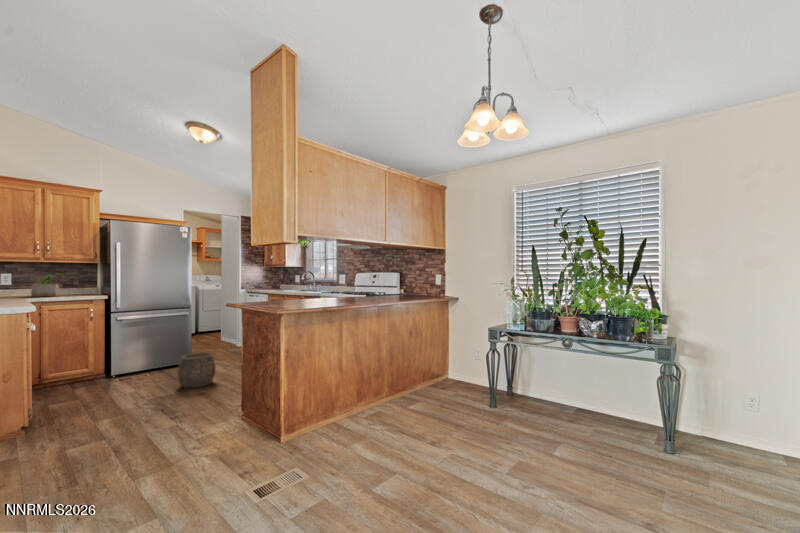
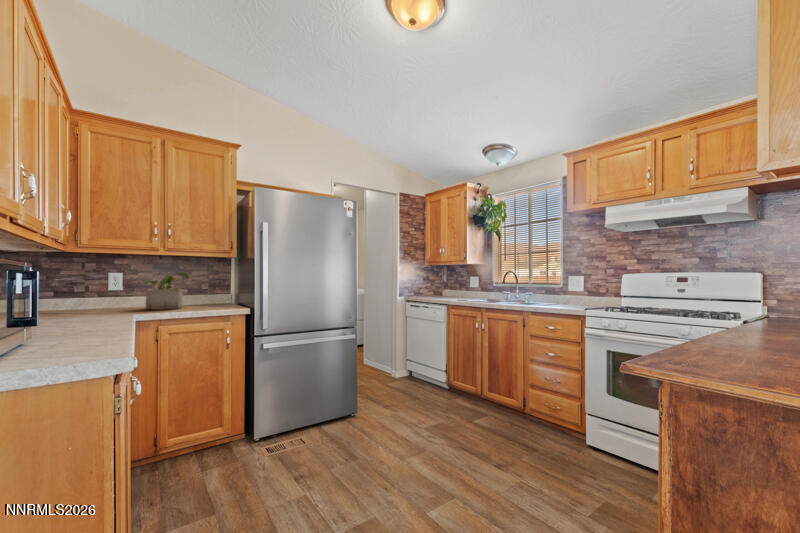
woven basket: present [178,353,216,388] -> none [375,416,437,493]

